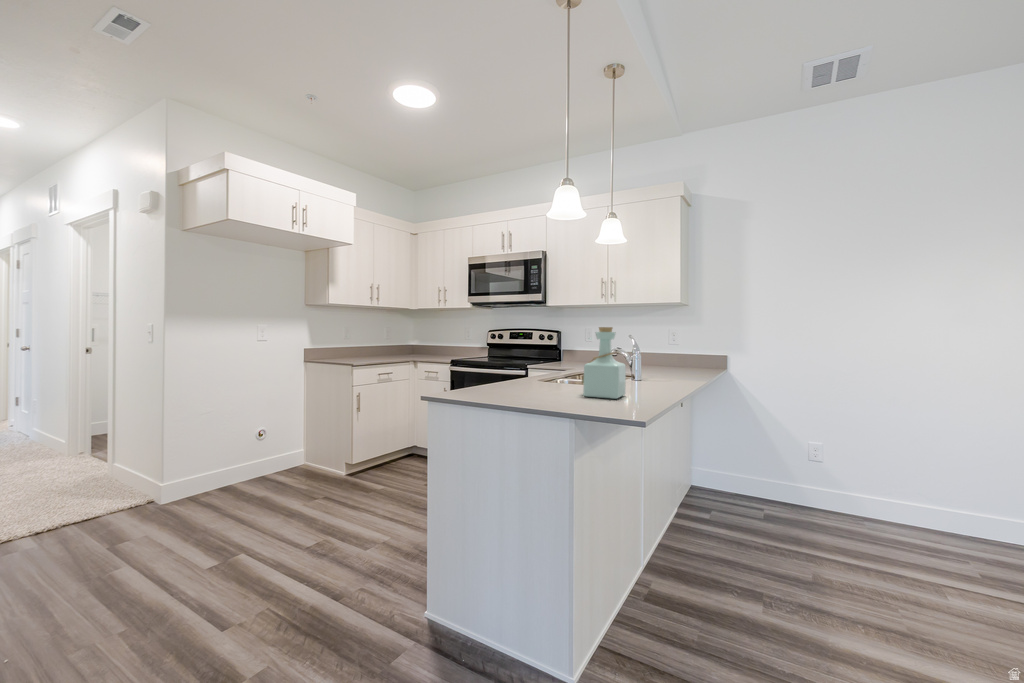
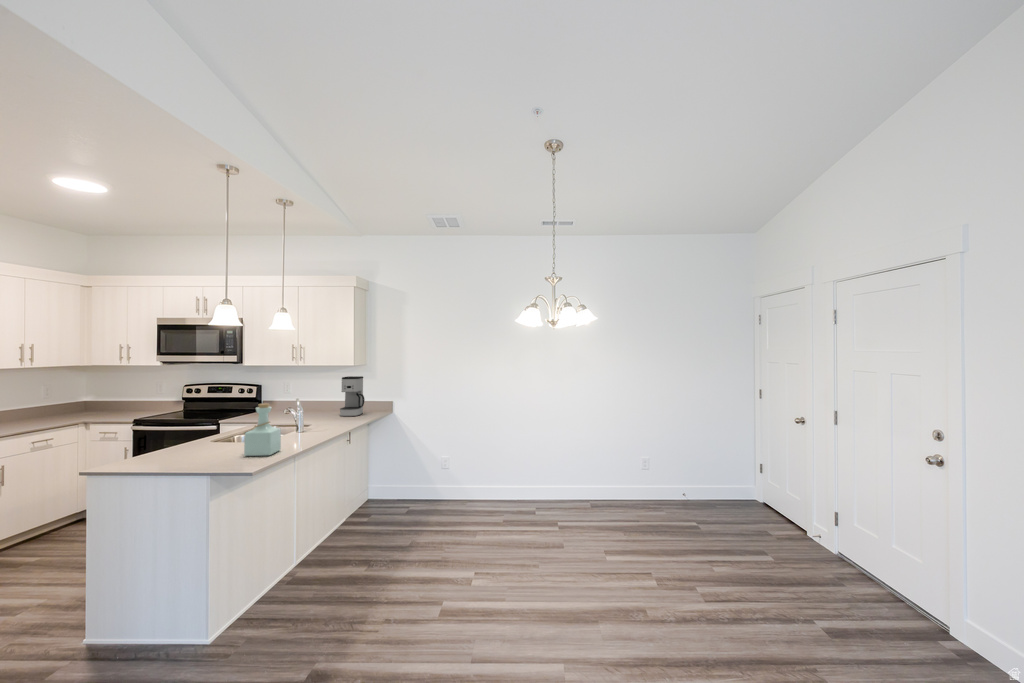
coffee maker: none [659,320,691,372] -> present [340,376,365,417]

